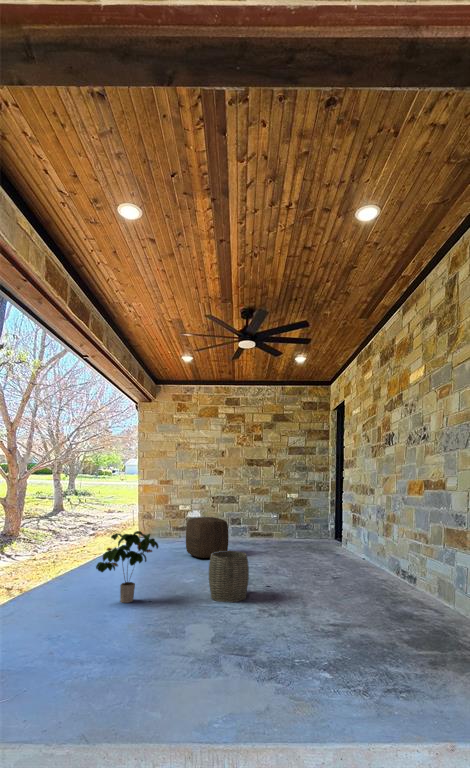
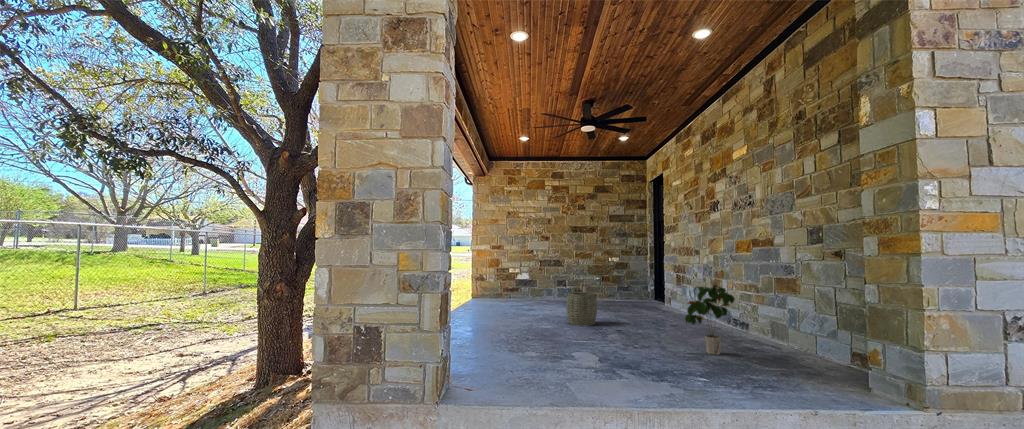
ottoman: present [186,517,228,558] -> none [529,274,565,306]
potted plant: present [96,531,158,603] -> present [685,285,735,354]

